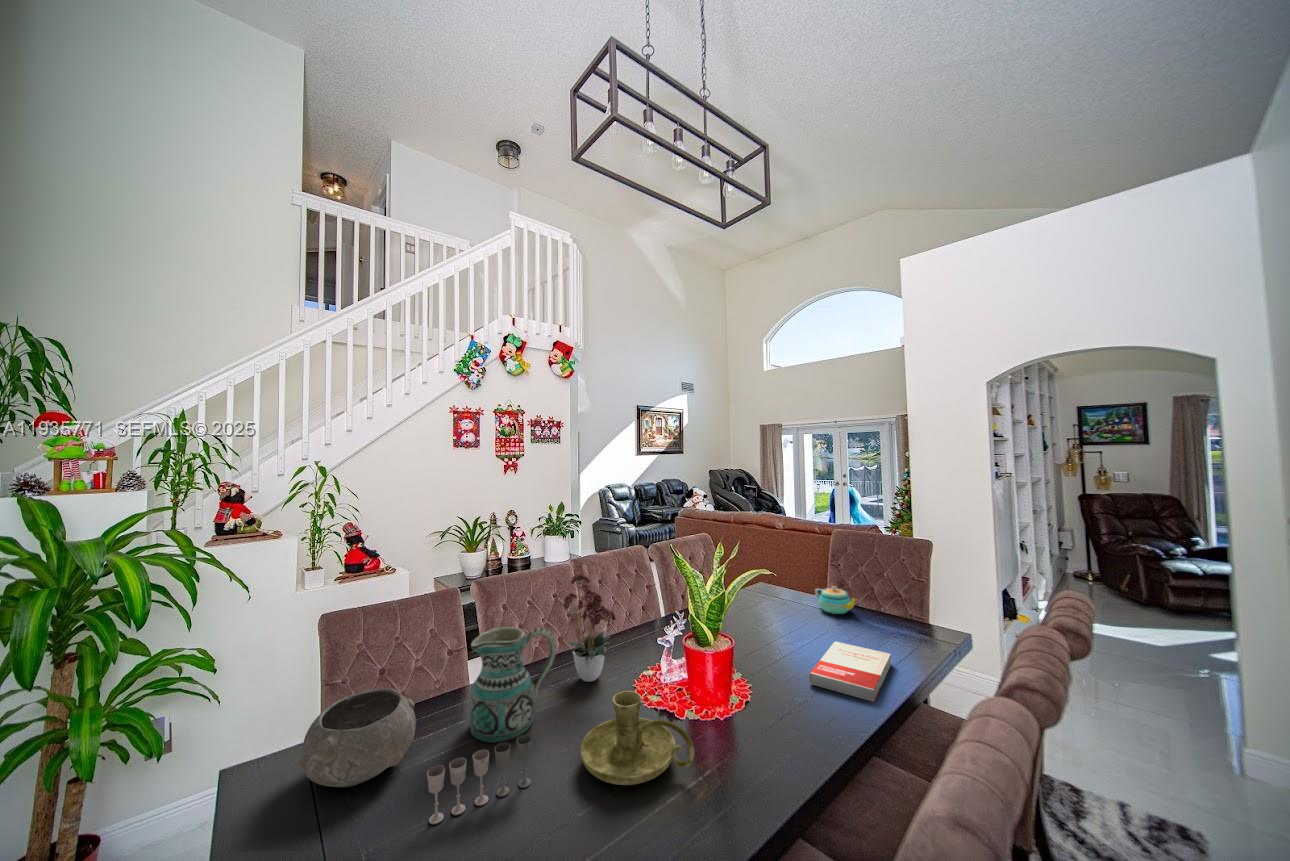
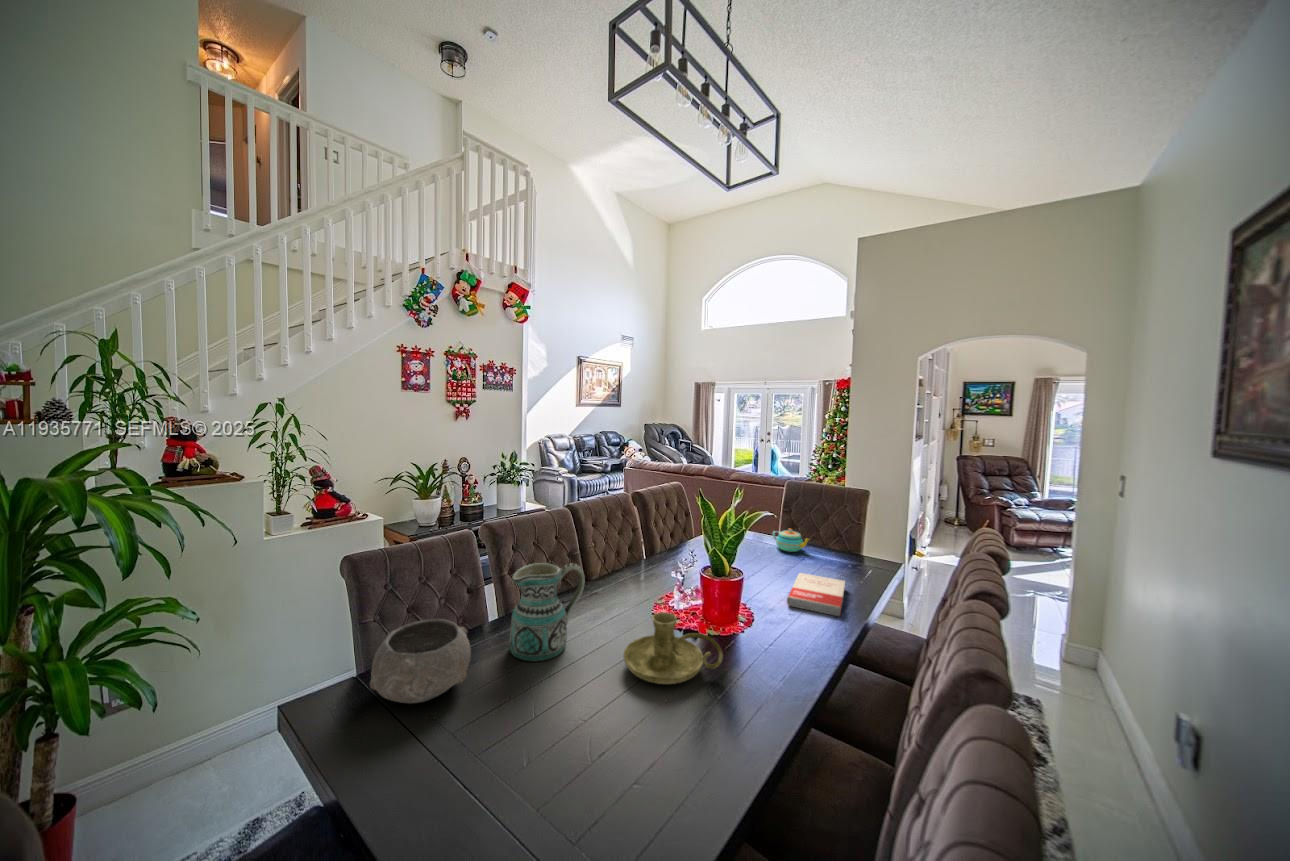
flower arrangement: present [563,574,616,682] -> none [572,512,634,611]
wine glass: present [427,735,532,825] -> none [510,650,589,724]

